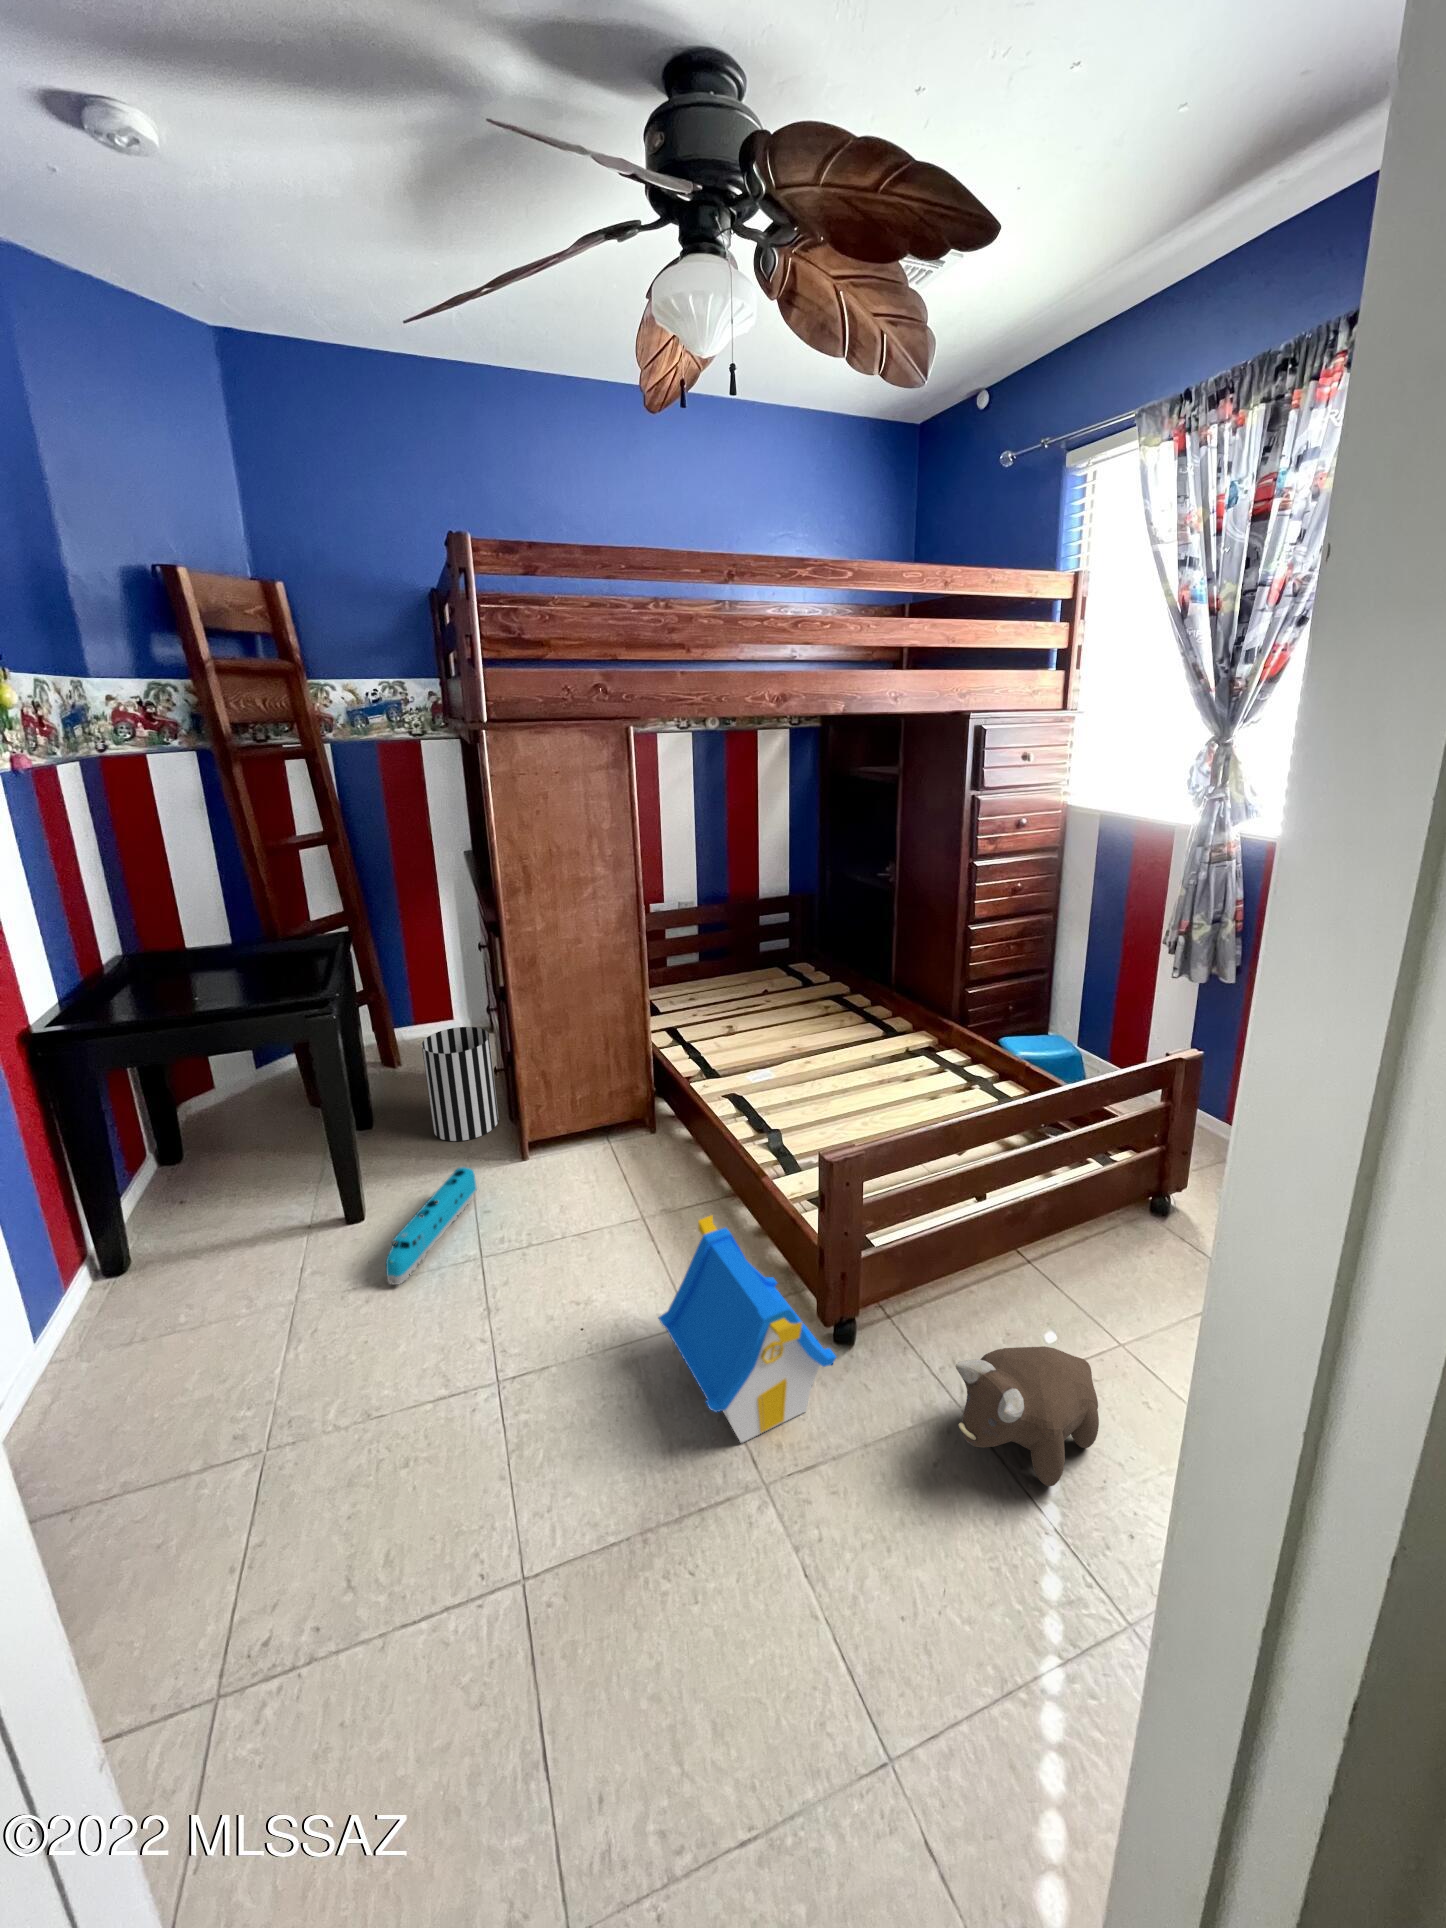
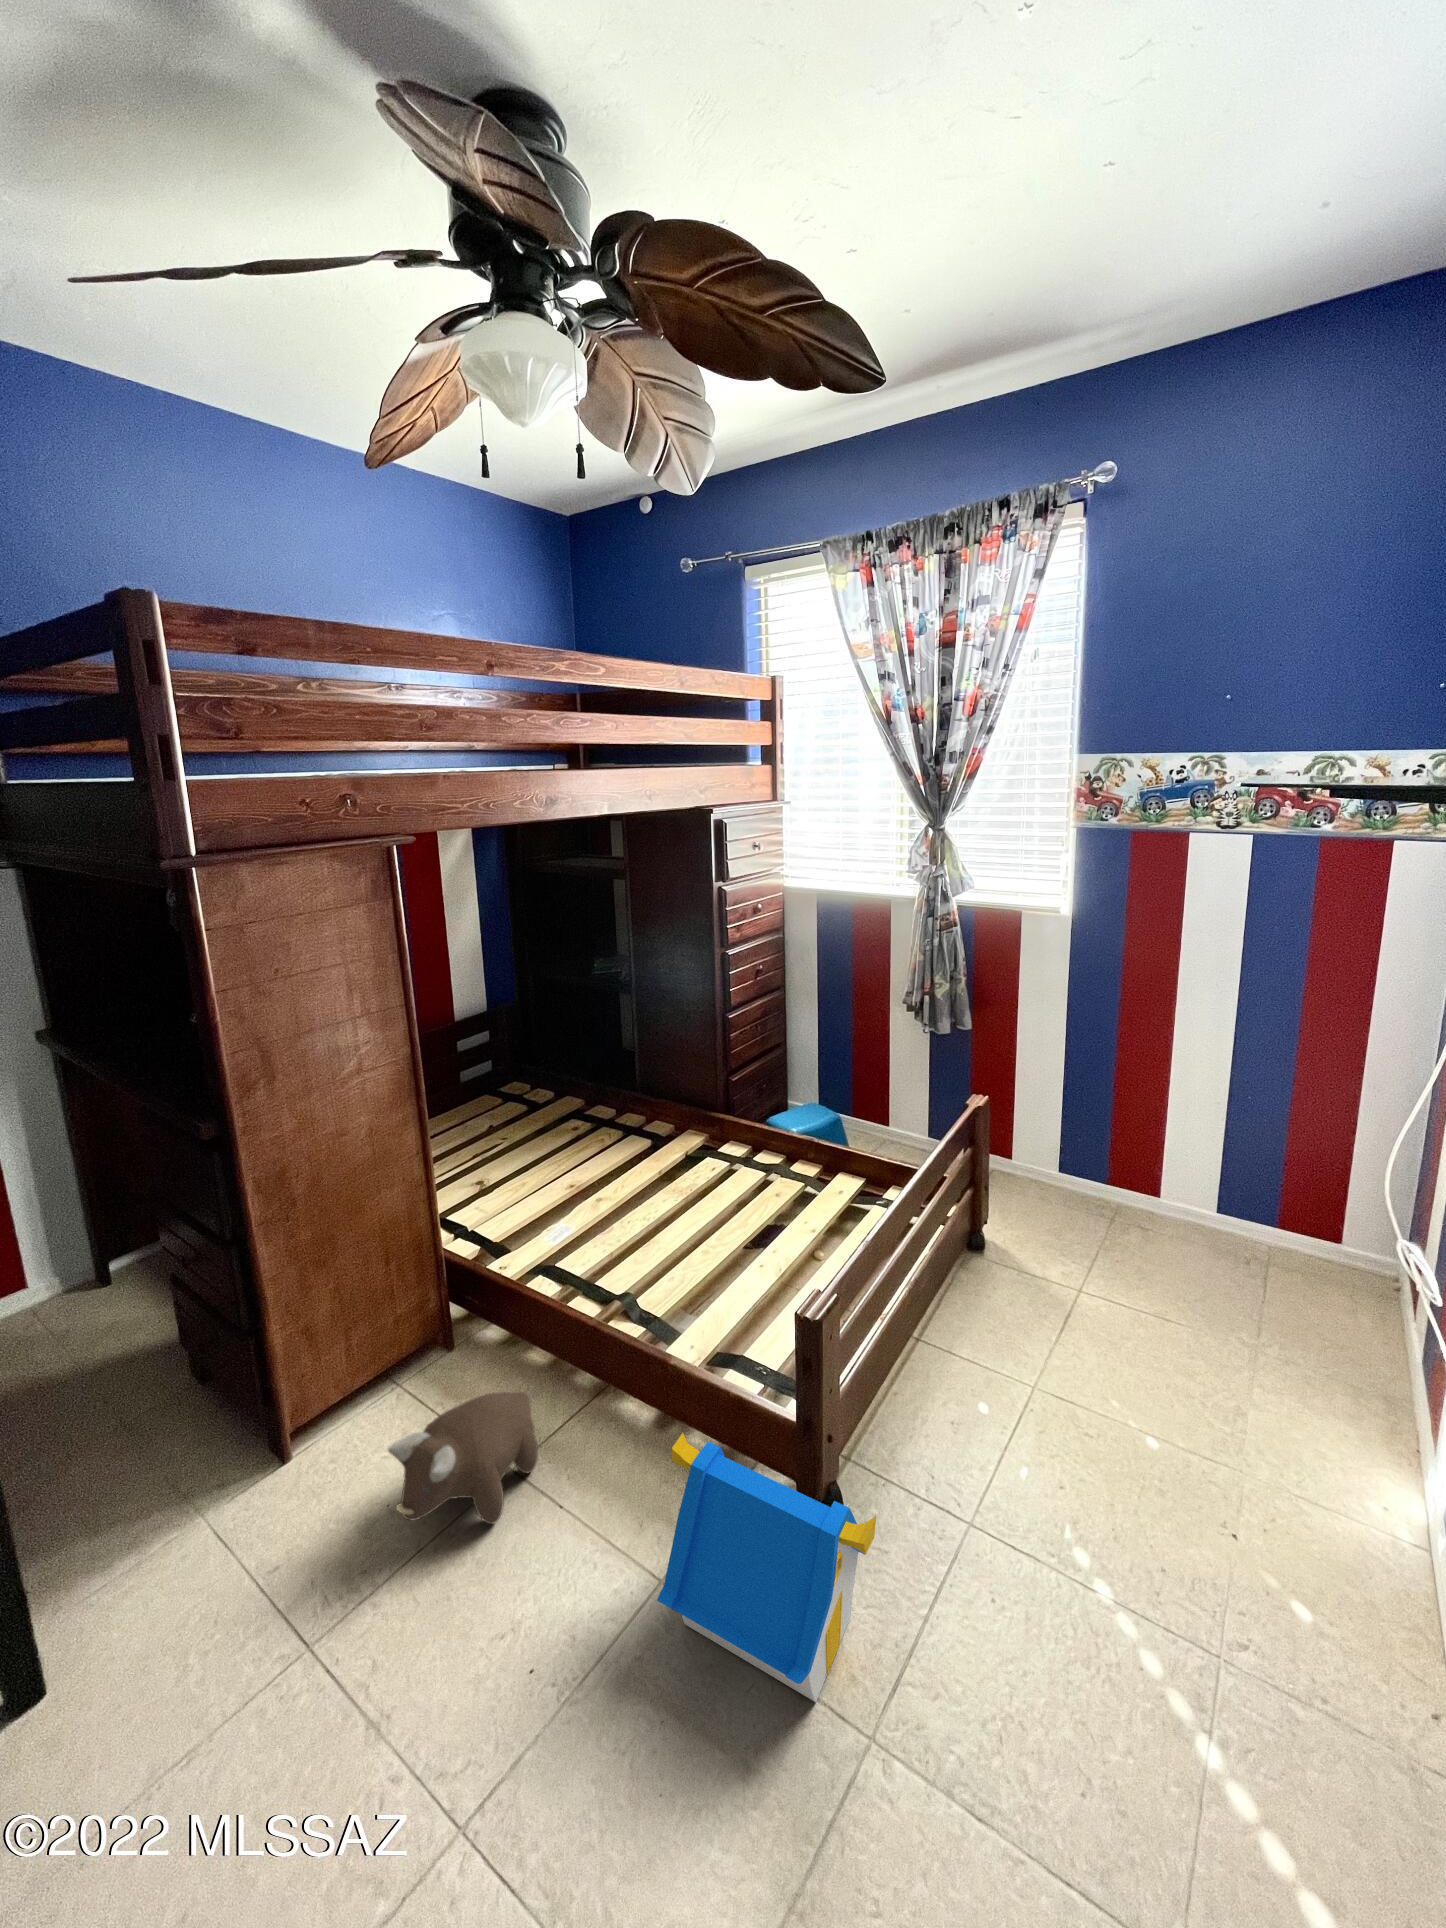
wastebasket: present [422,1027,499,1141] -> none [51,1294,198,1494]
toy train: present [386,1167,477,1285] -> none [148,1521,235,1792]
plush toy: present [956,1346,1099,1486] -> present [388,1392,538,1524]

